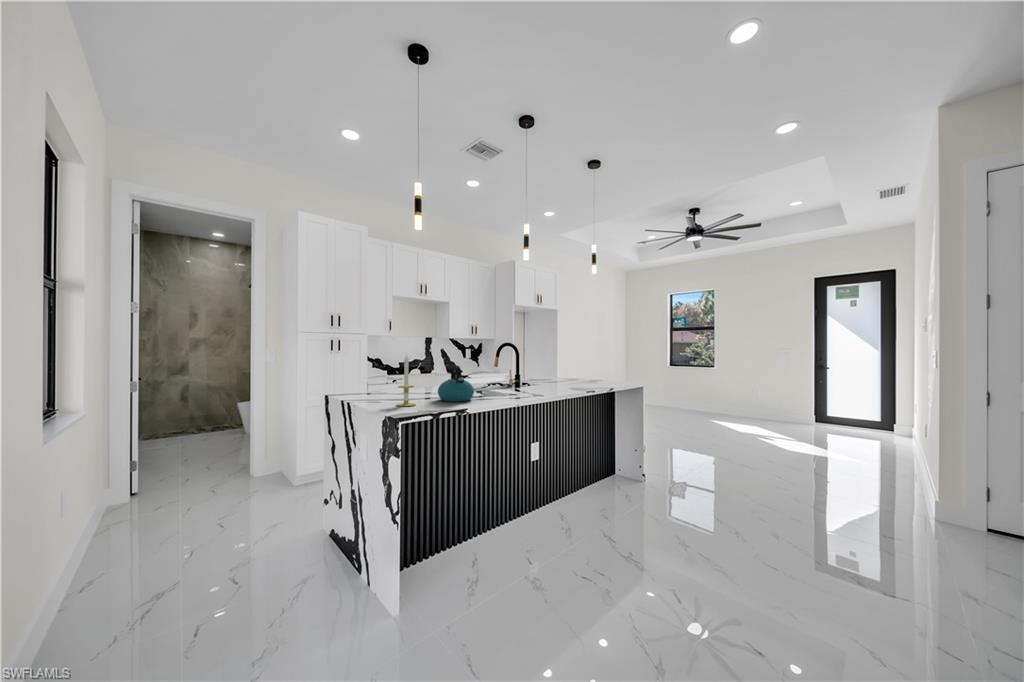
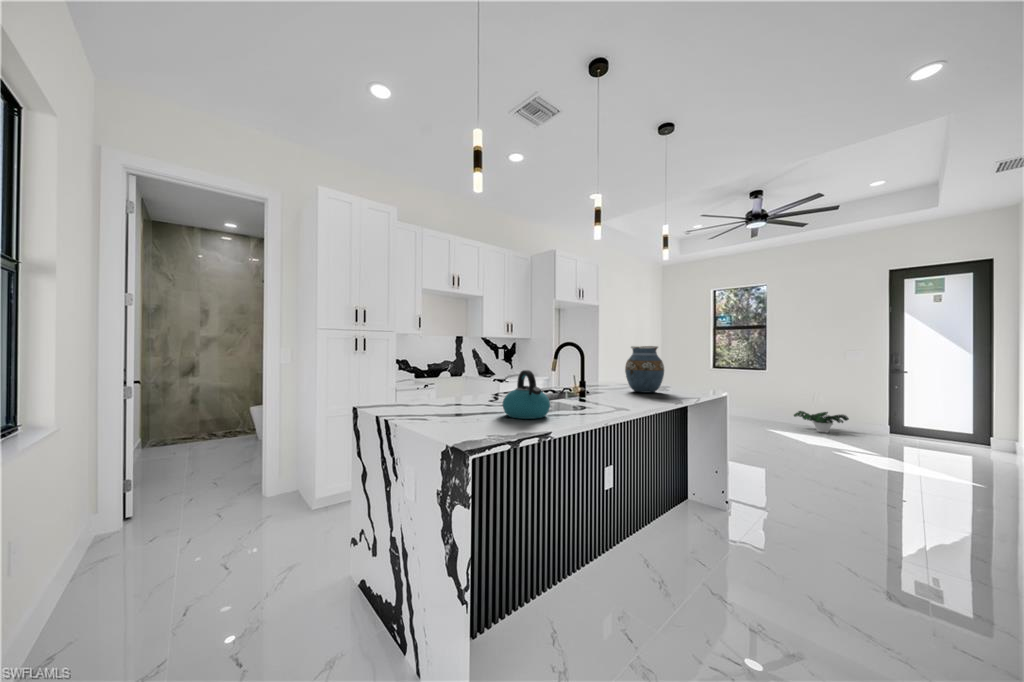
vase: none [557,346,587,385] -> present [625,346,664,393]
candle: present [397,355,416,406] -> none [453,355,480,427]
potted plant: none [736,404,782,423] -> present [794,411,849,433]

